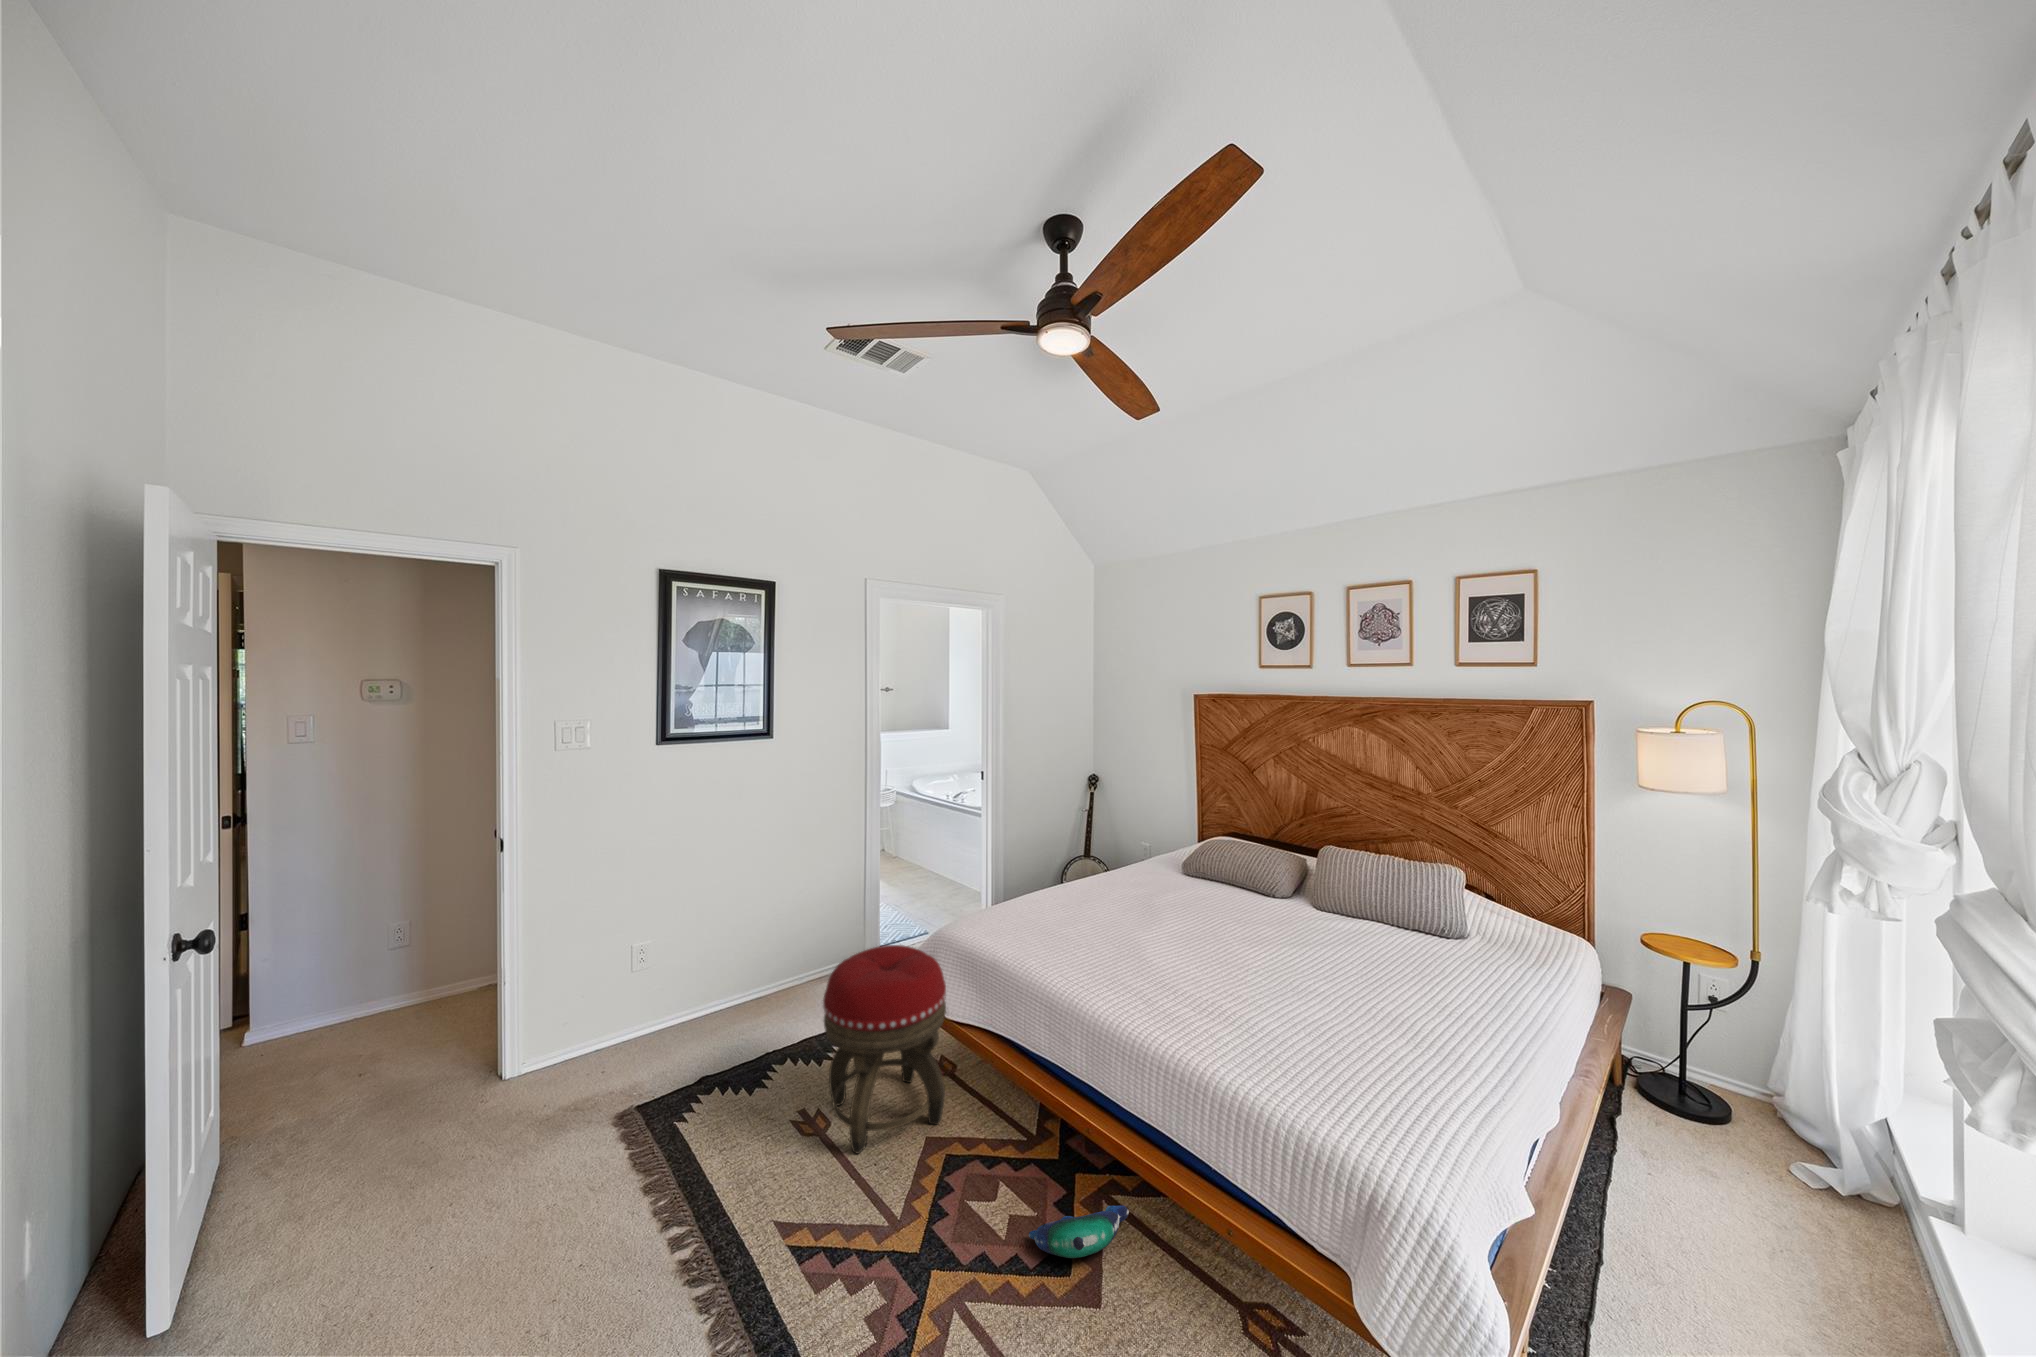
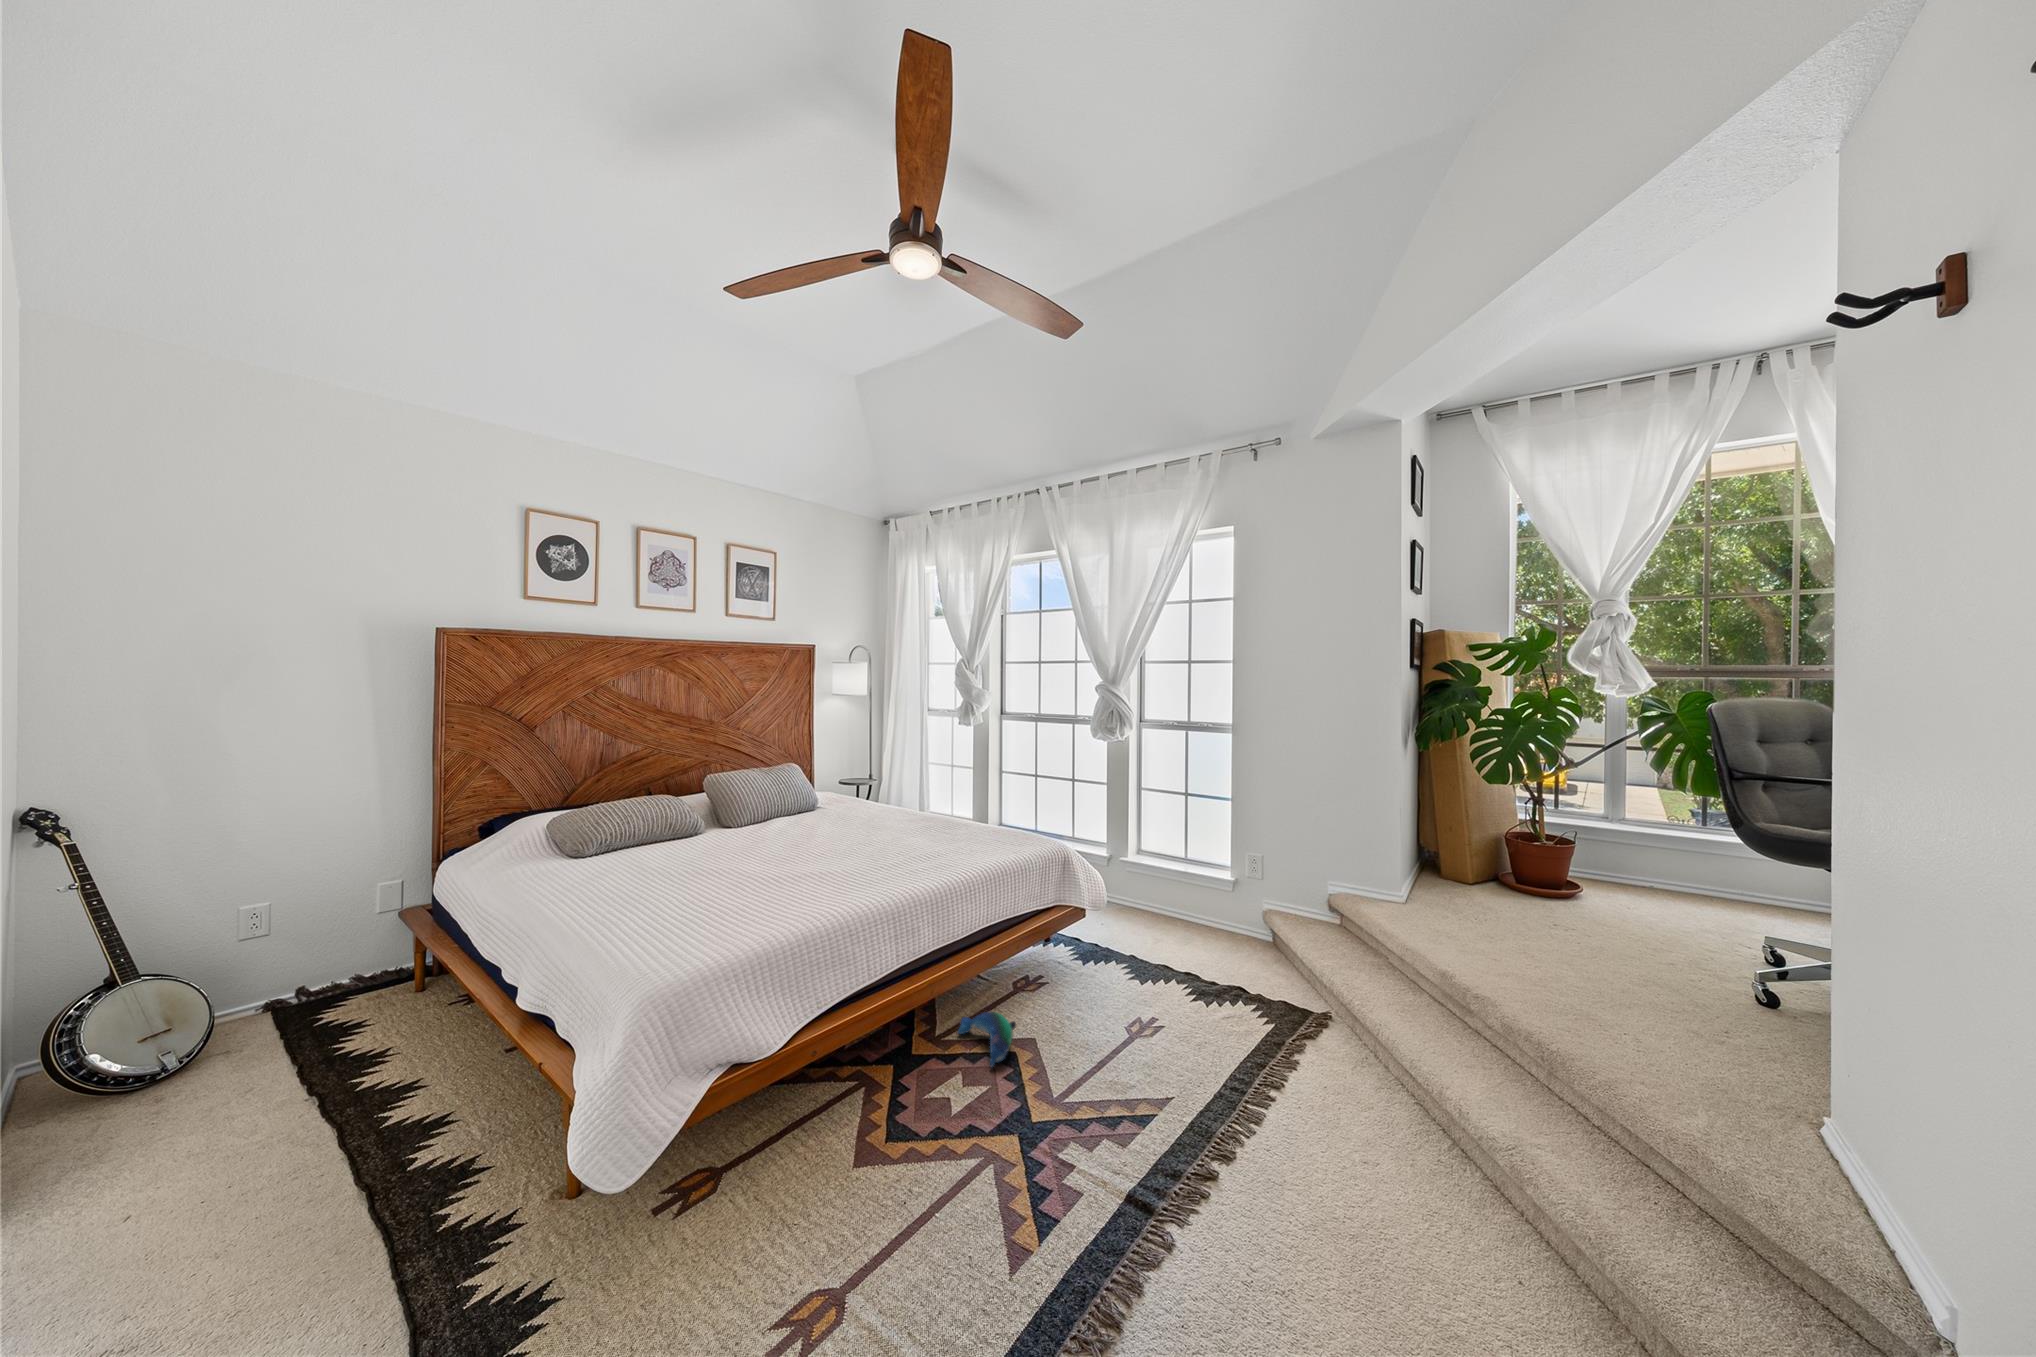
footstool: present [823,945,946,1154] -> none [701,964,898,1305]

